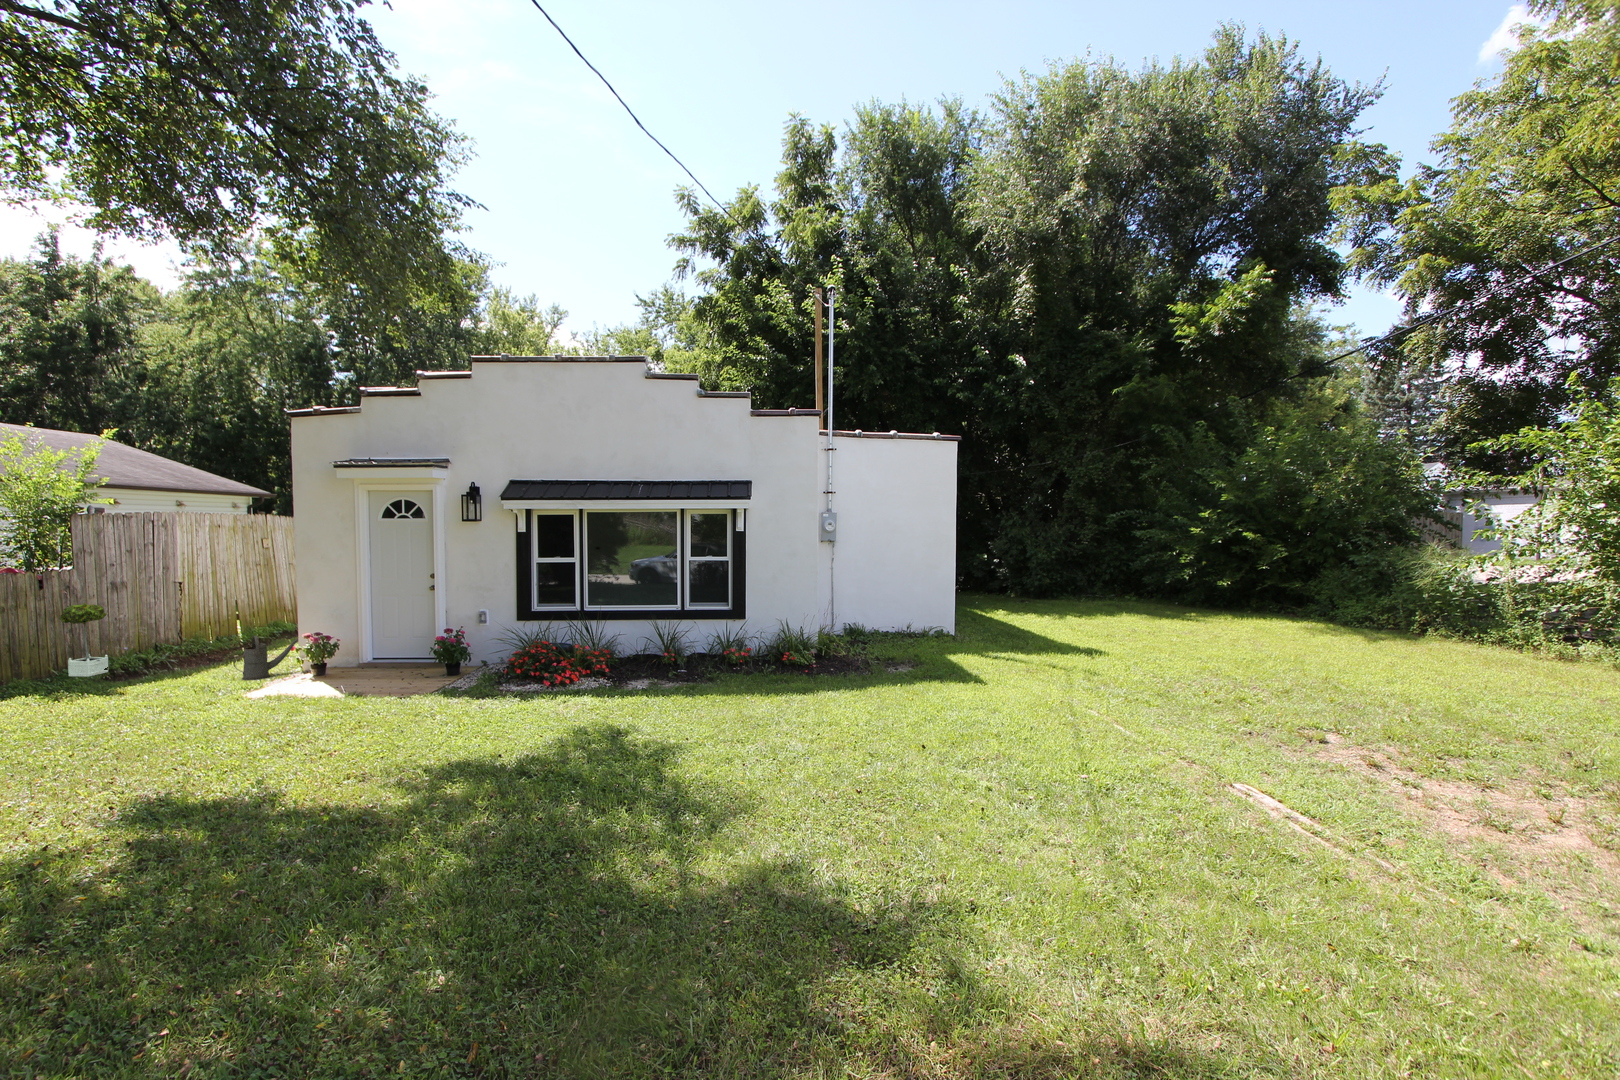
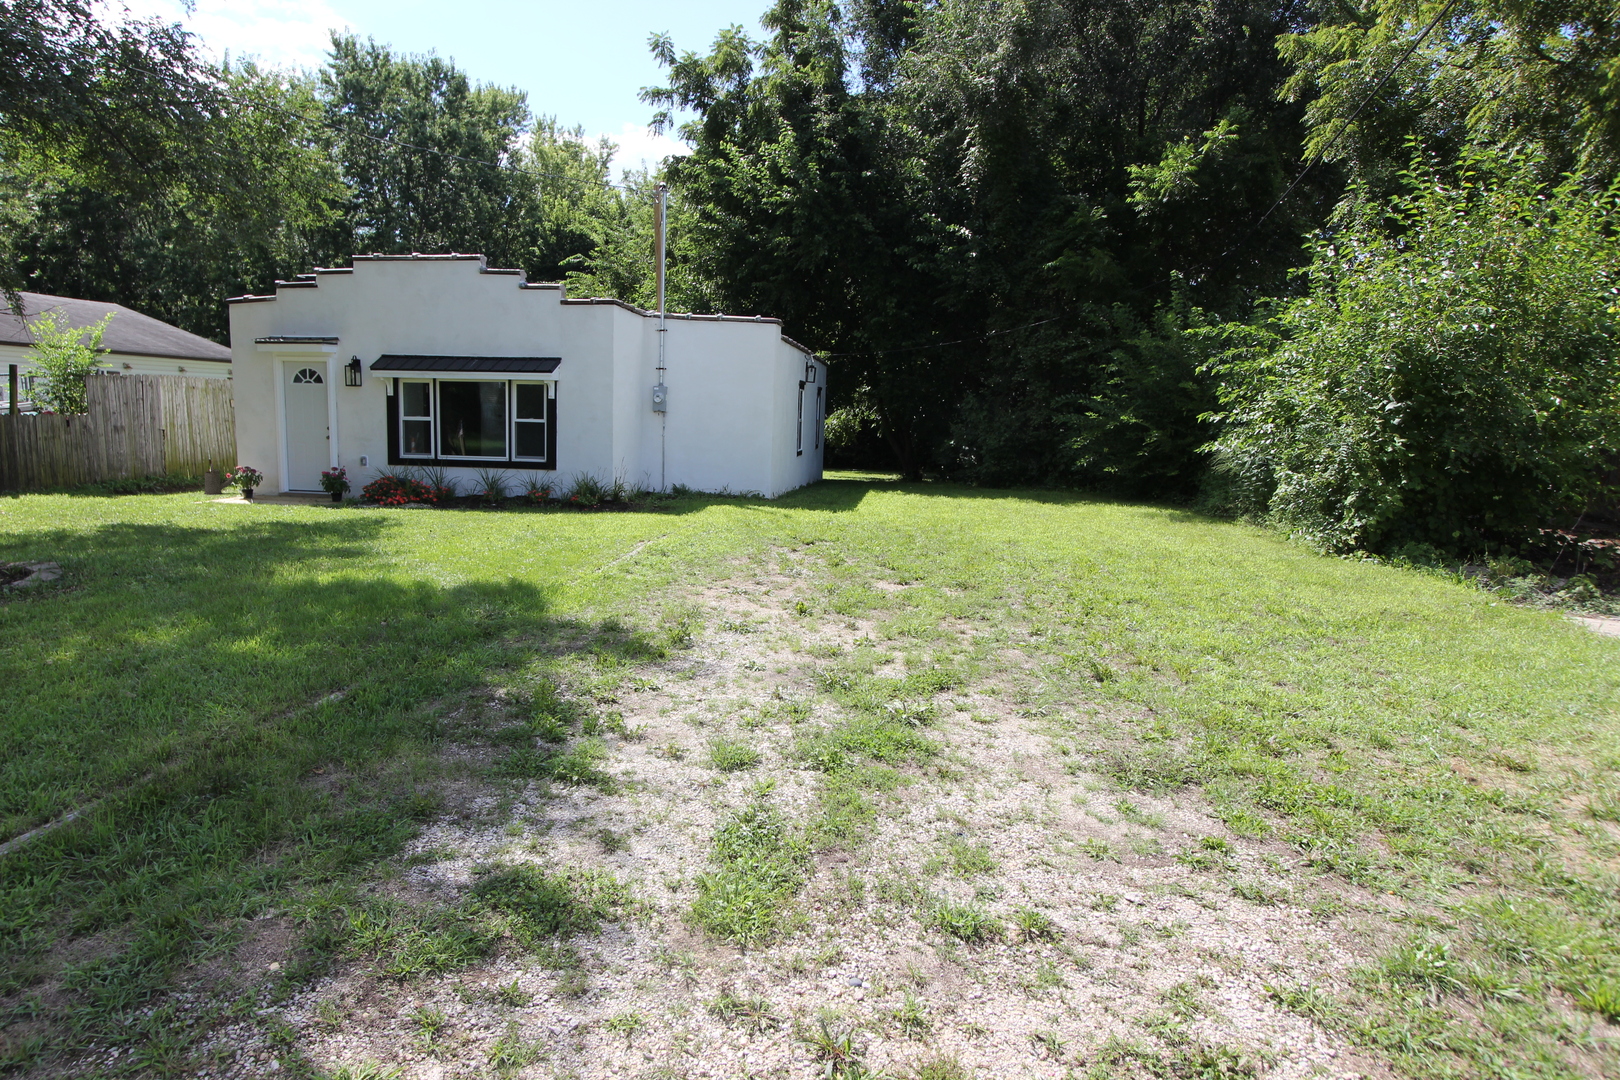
potted tree: present [60,603,108,677] -> none [99,435,129,487]

